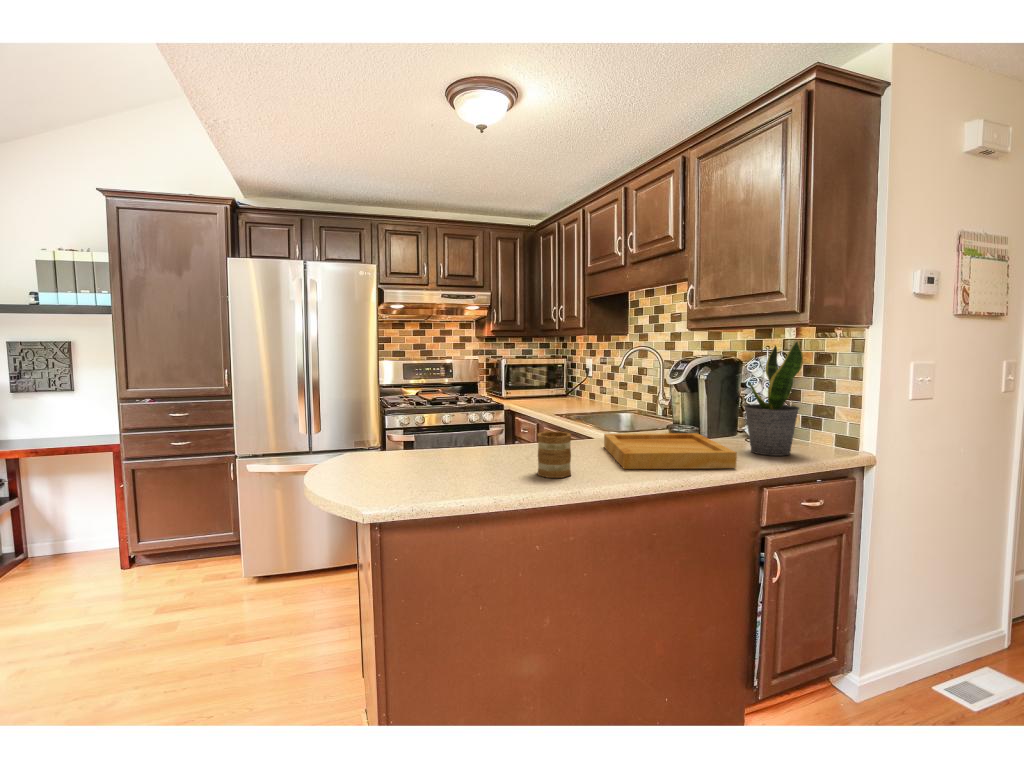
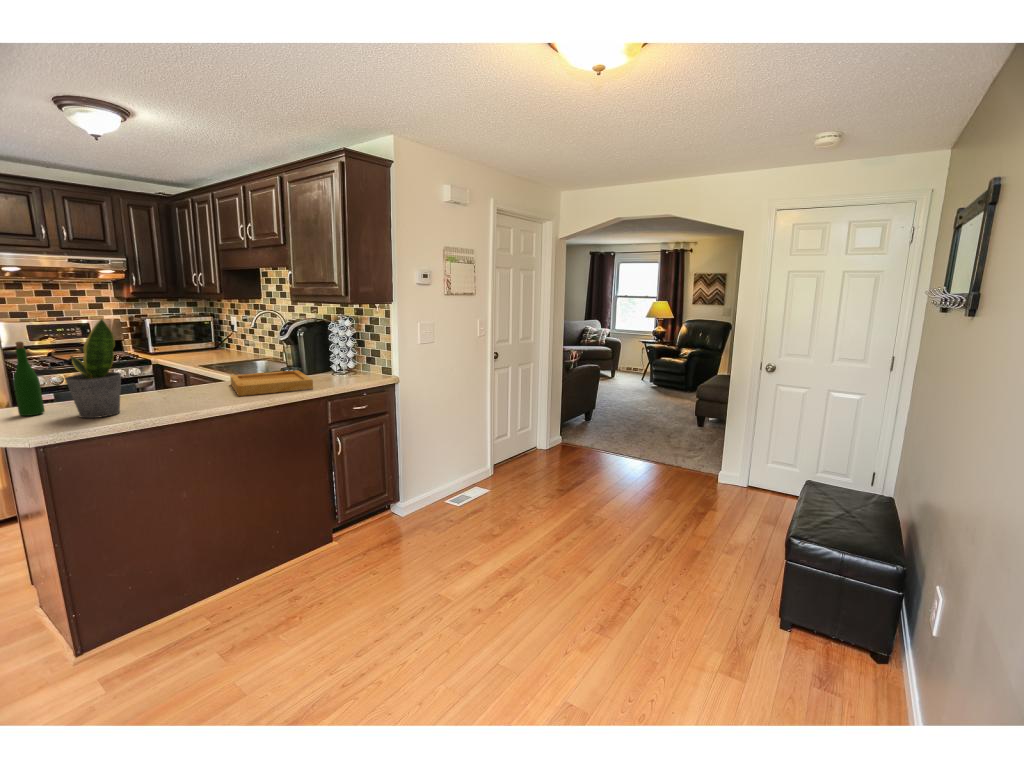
potted plant: present [744,342,803,456] -> present [65,319,121,418]
wine bottle: none [373,373,399,470] -> present [13,342,45,416]
mug: present [538,432,571,478] -> none [168,376,198,406]

